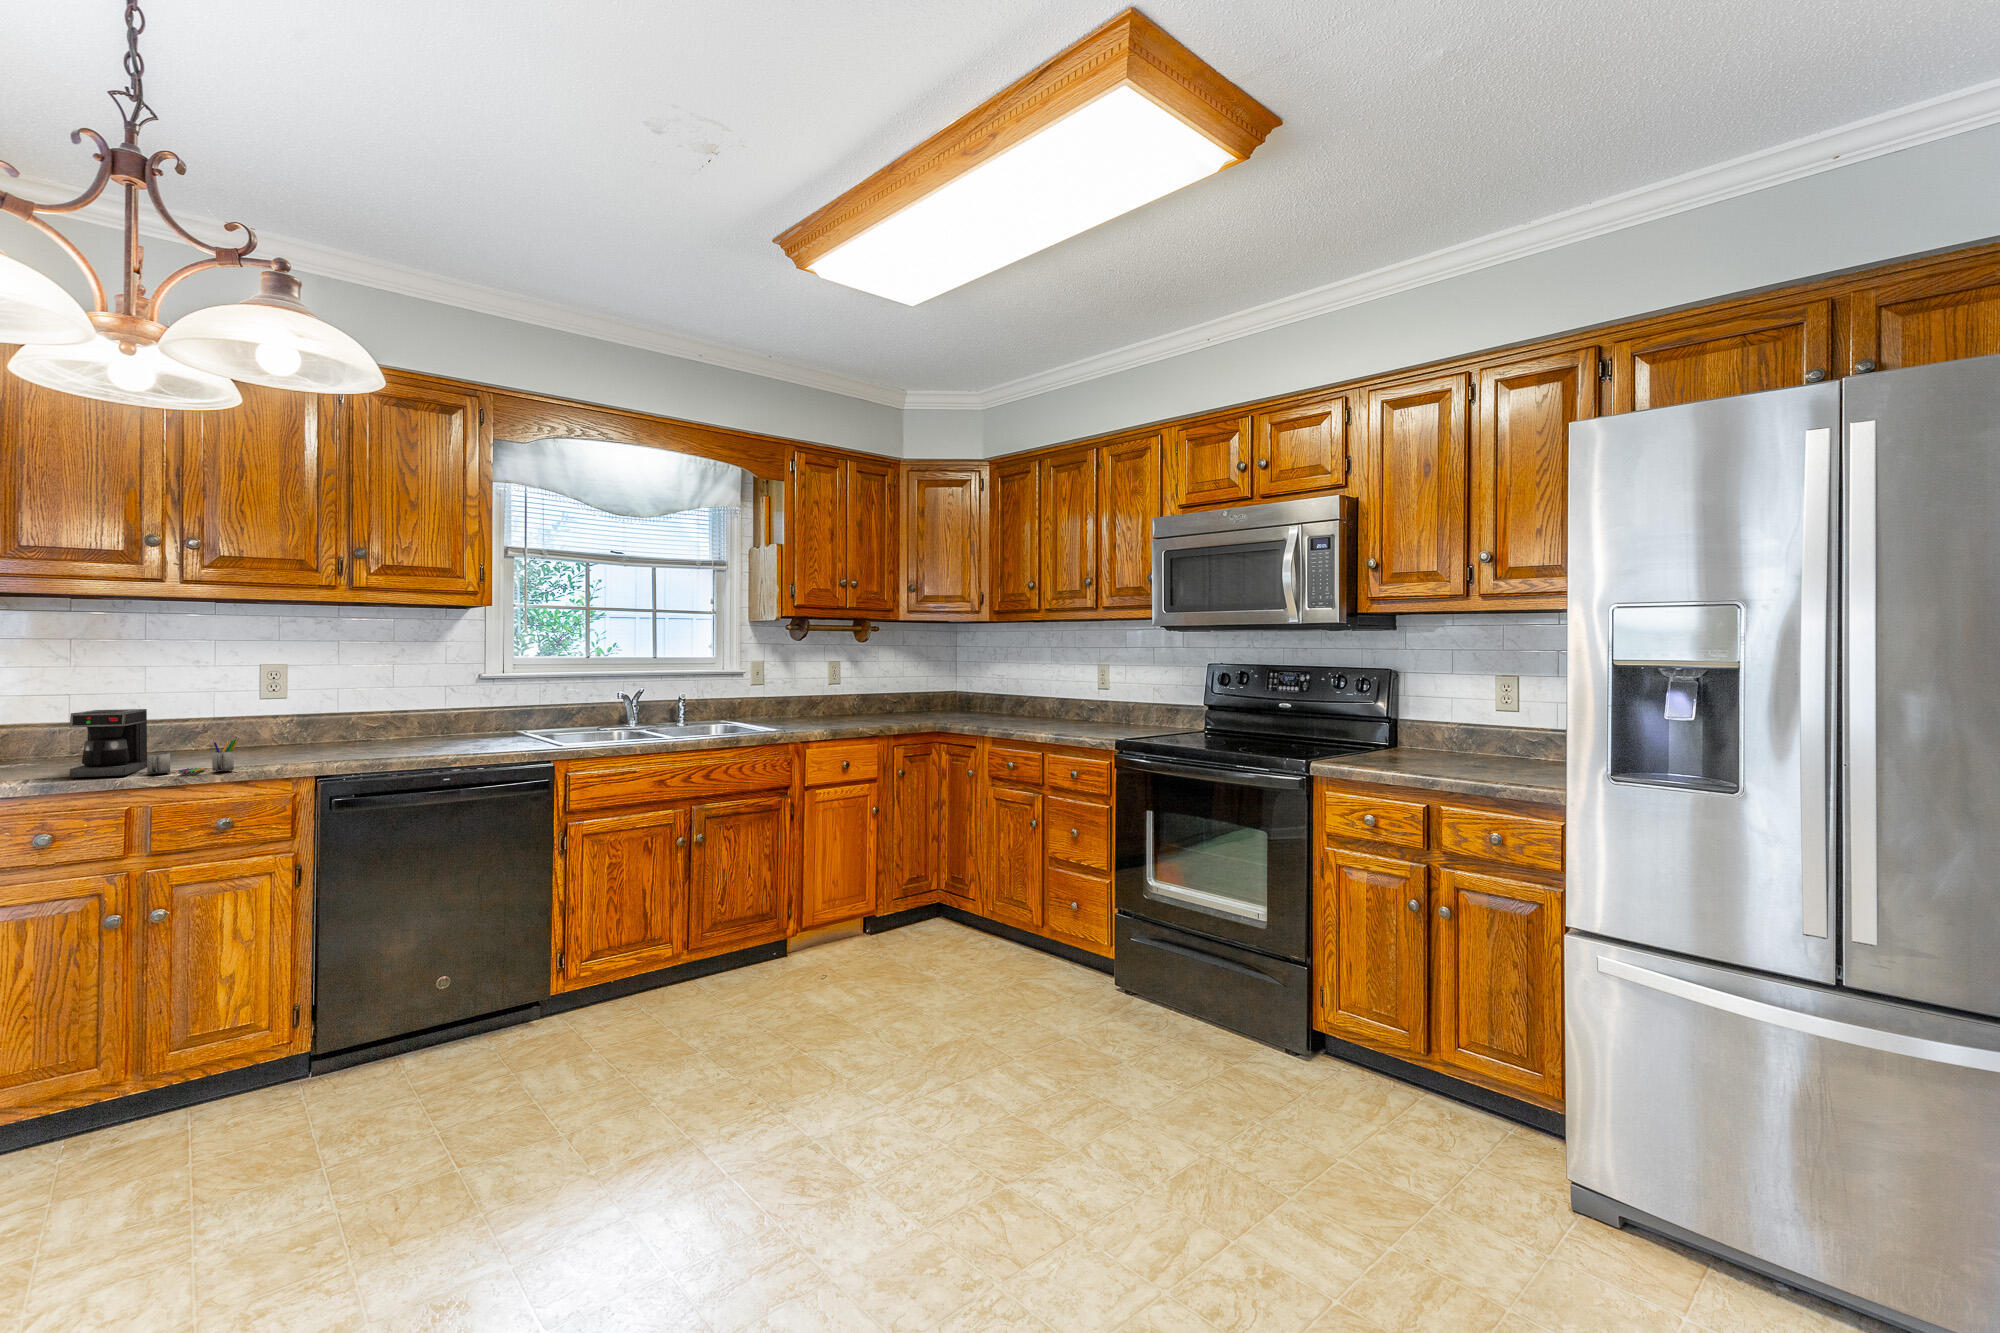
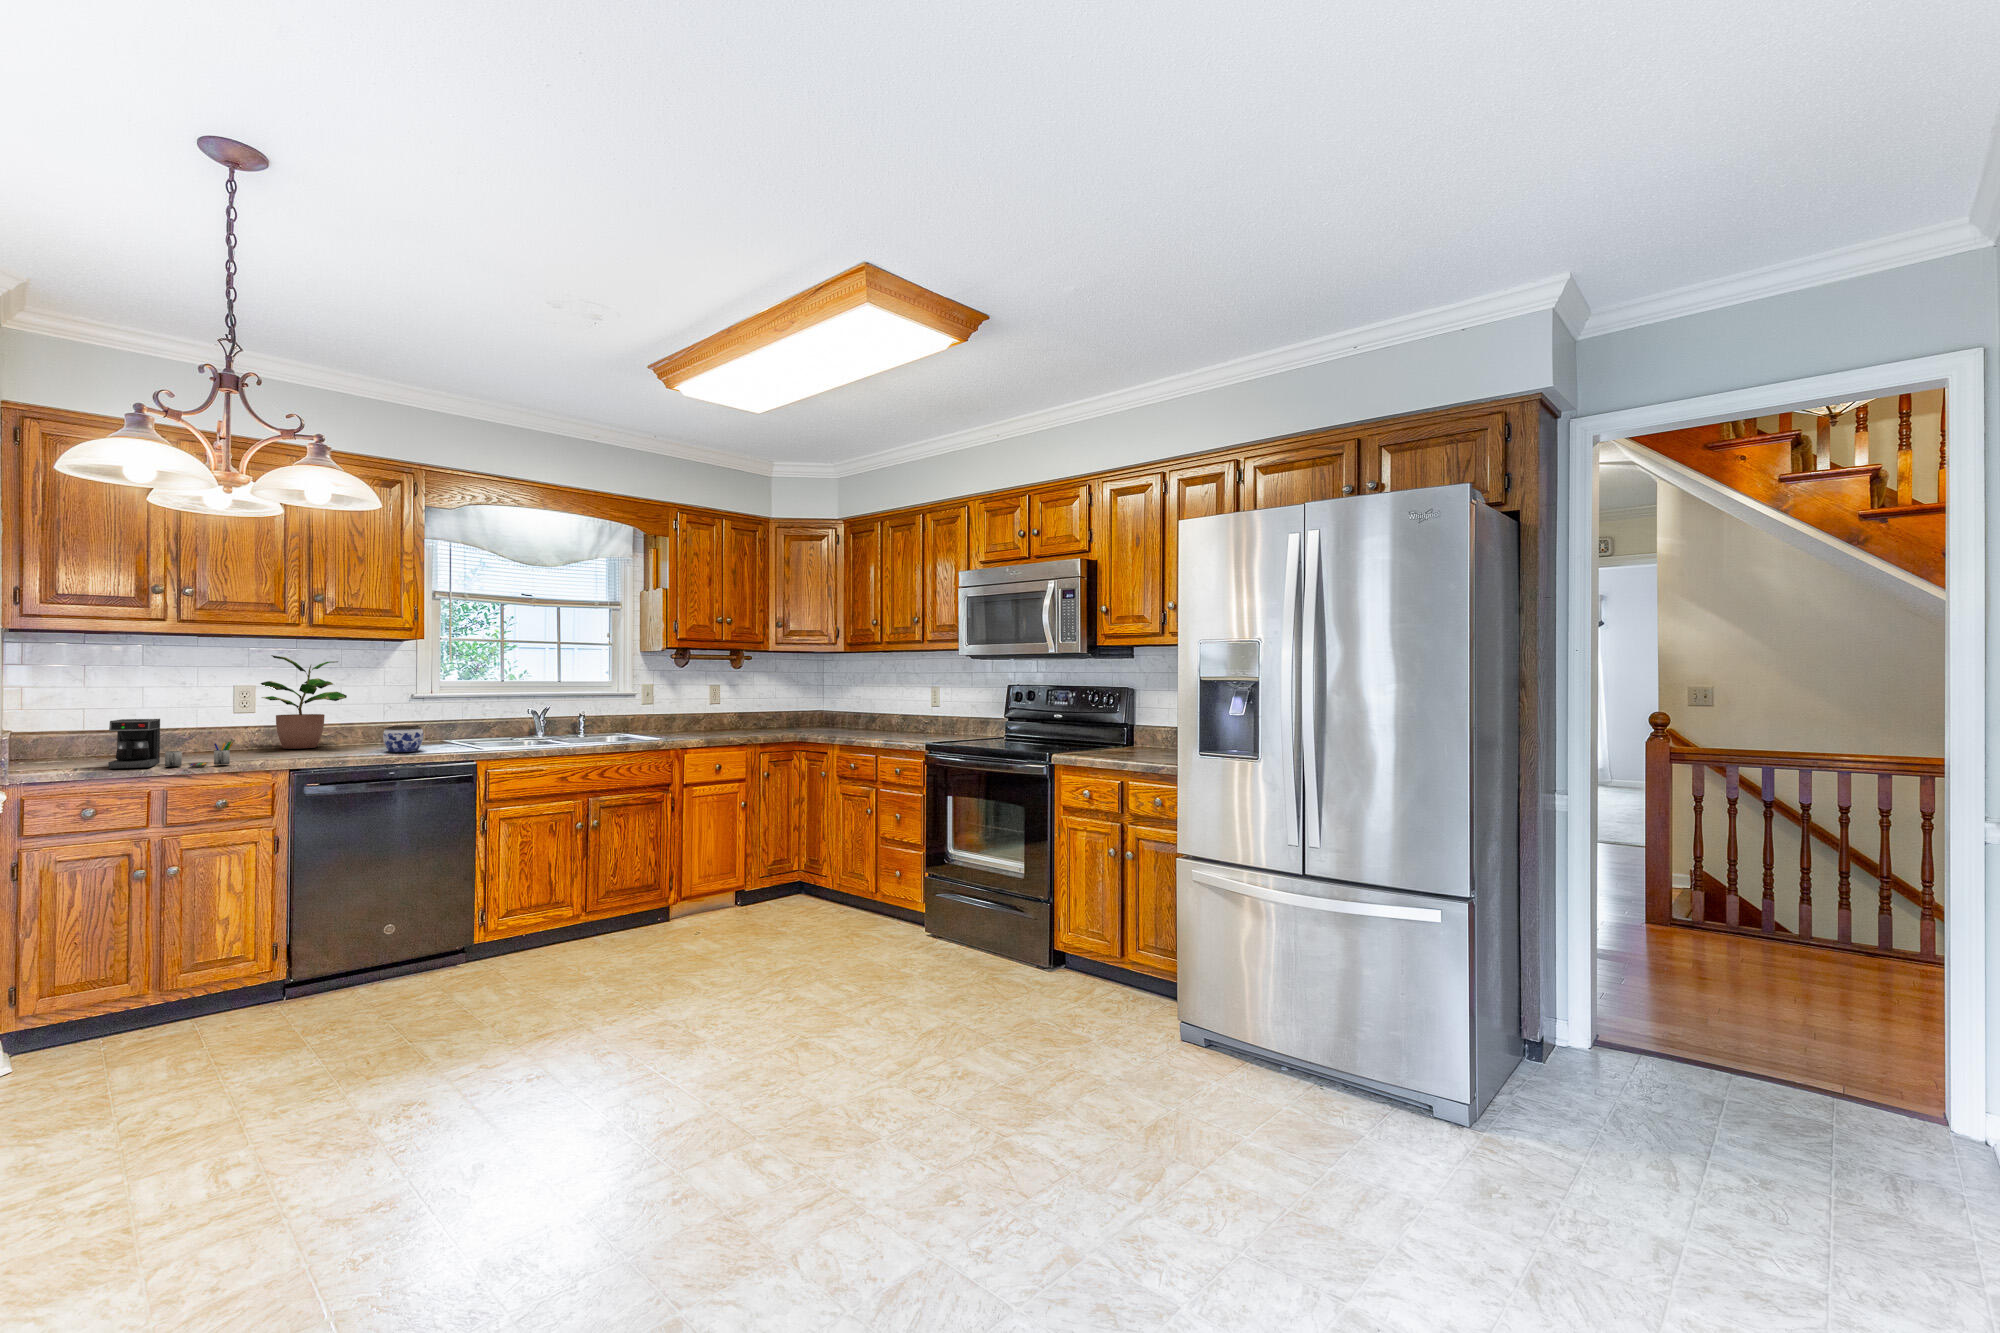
potted plant: none [286,626,395,745] -> present [261,655,347,749]
jar: none [438,716,489,750] -> present [383,726,424,752]

